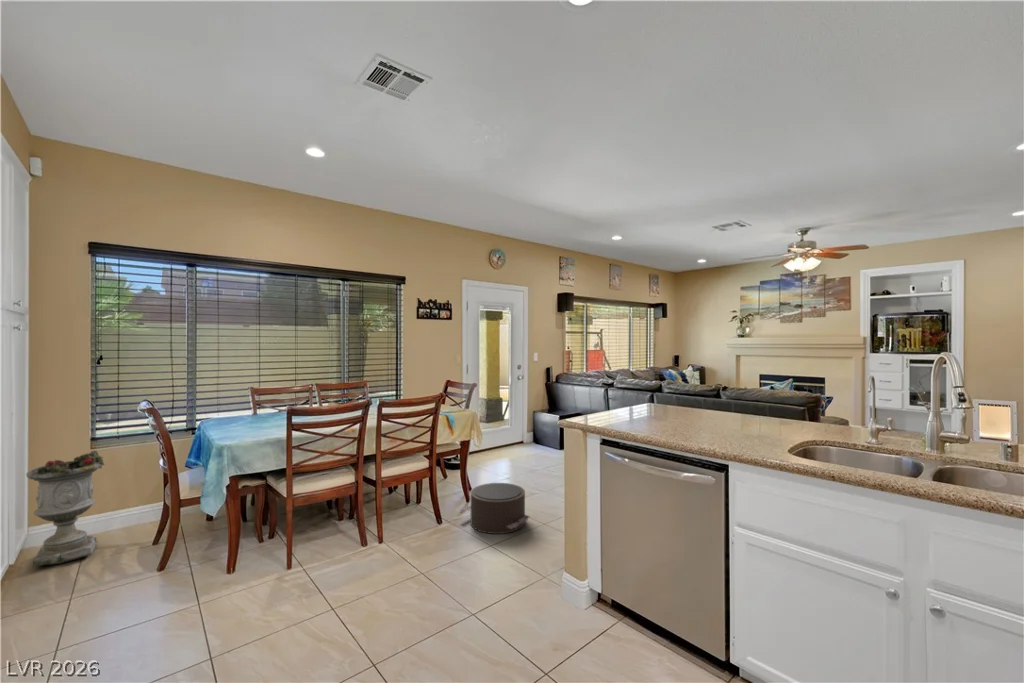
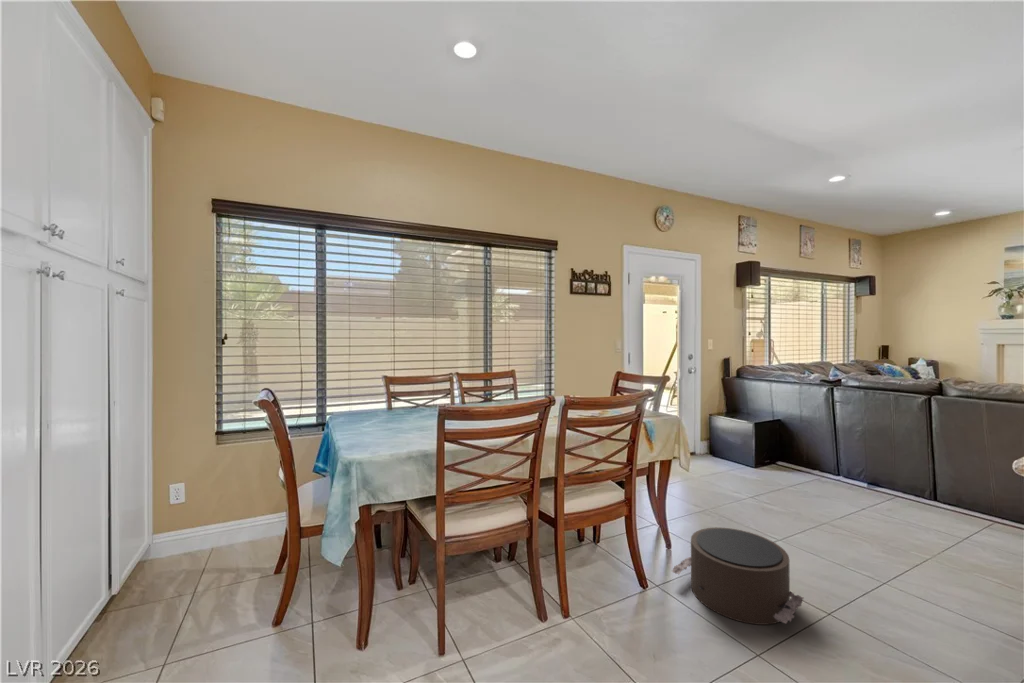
planter: present [26,451,104,566] -> none [138,450,224,595]

